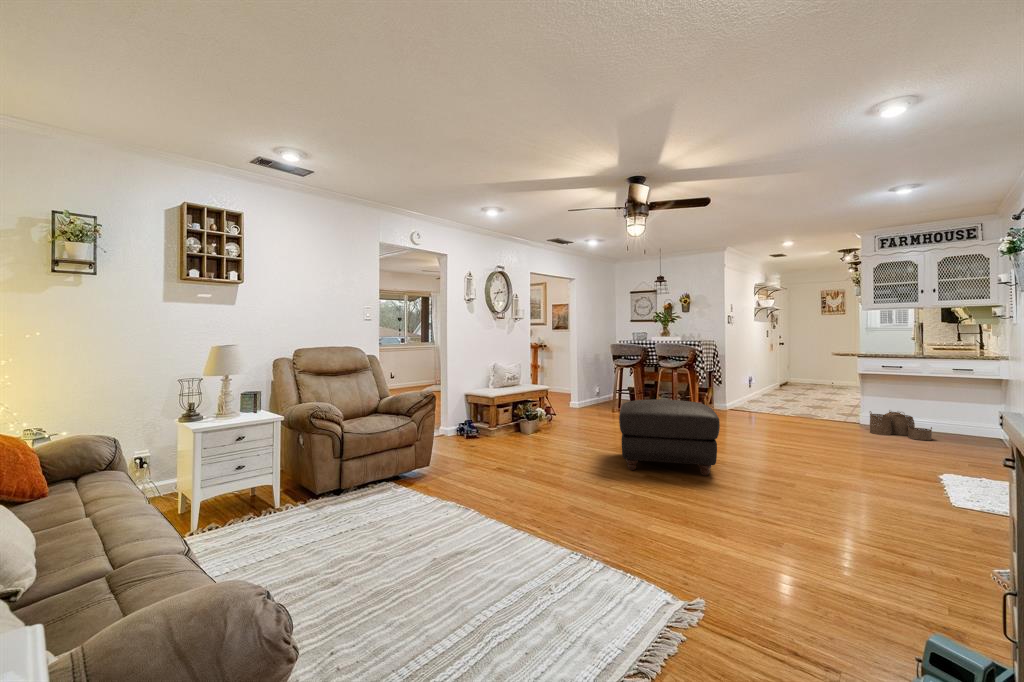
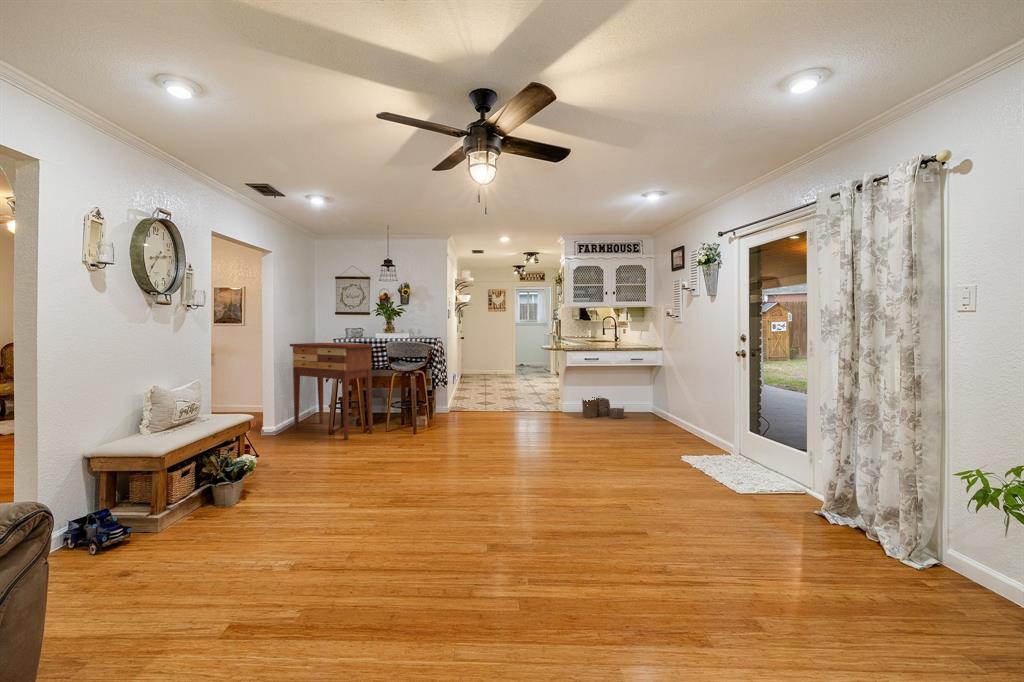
console table: none [588,344,639,416] -> present [290,343,373,439]
ottoman: present [619,399,720,476] -> none [418,418,563,532]

